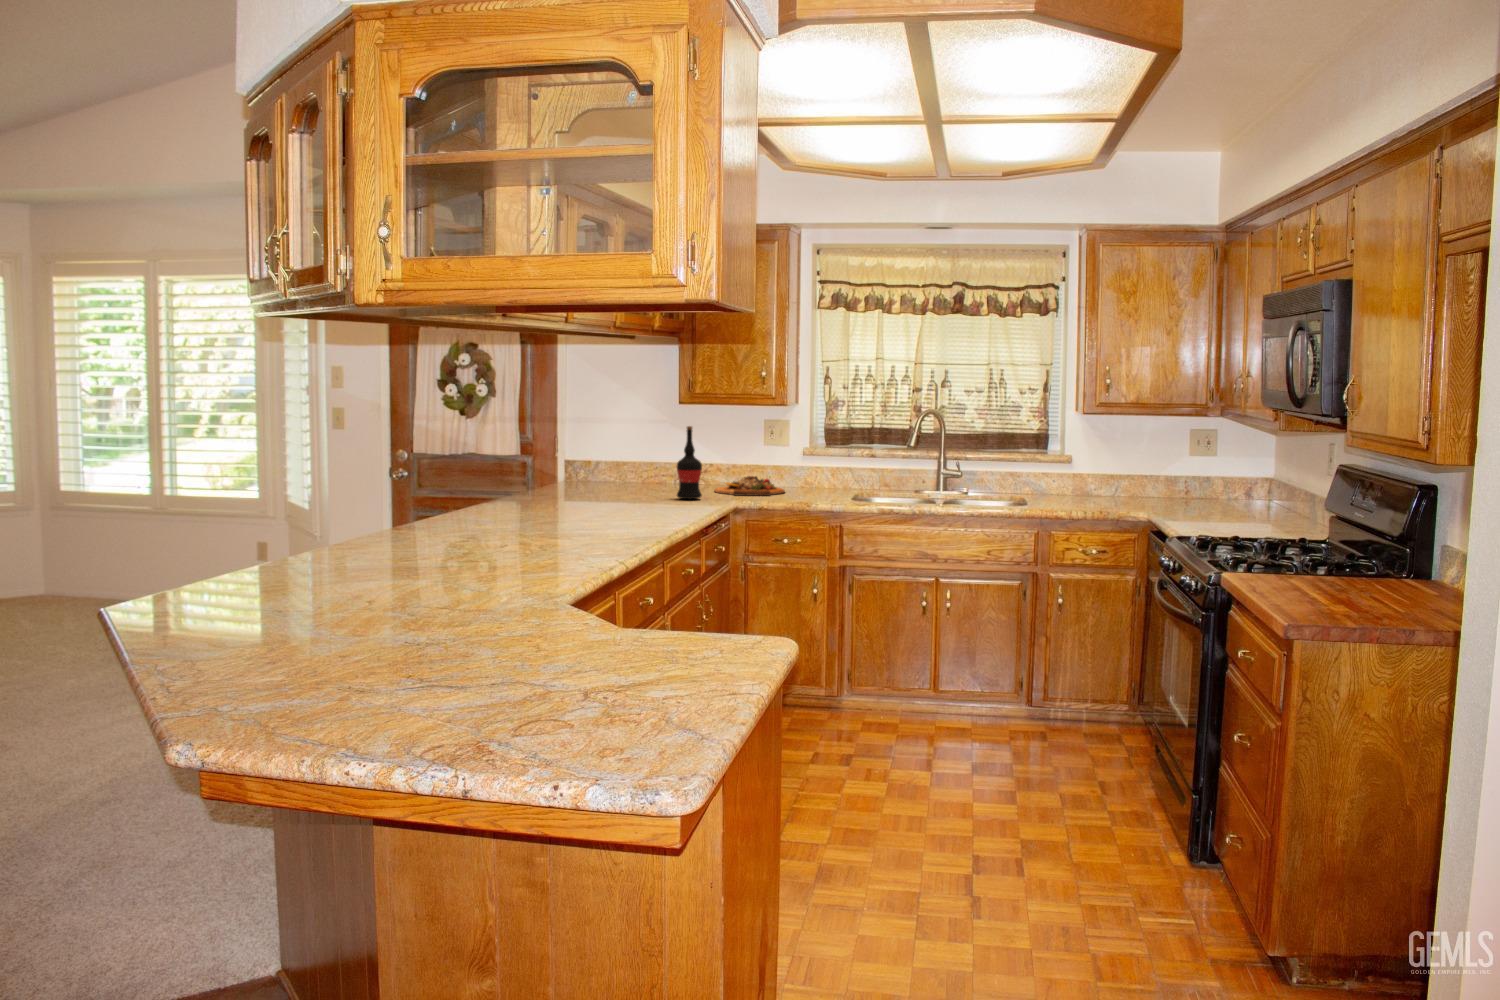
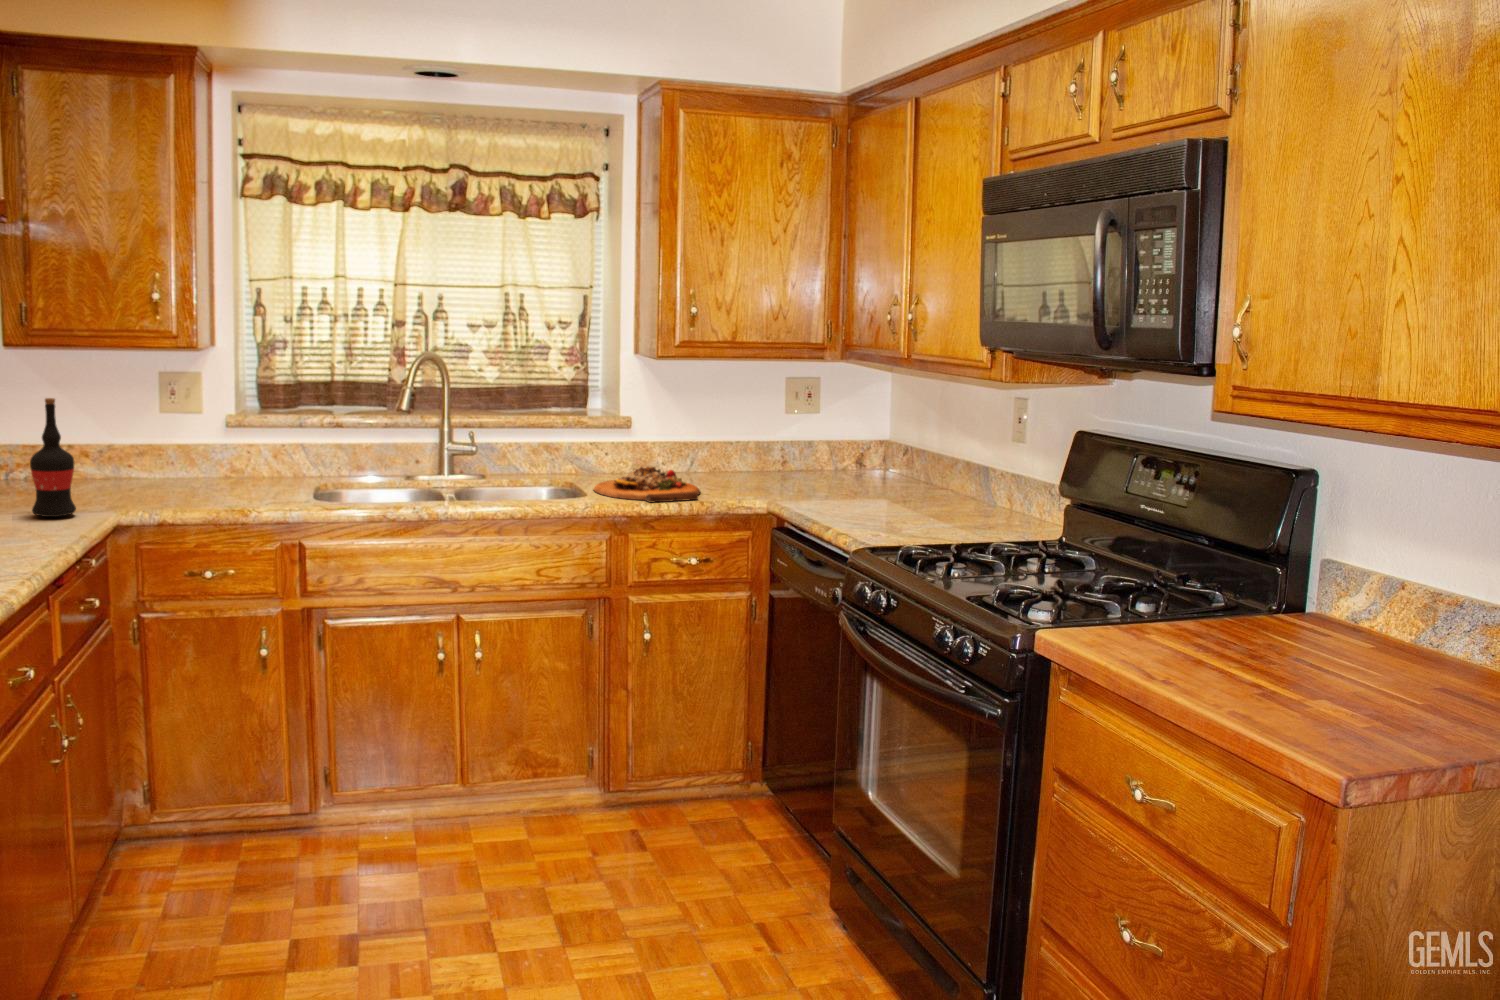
cutting board: present [714,476,785,496] -> present [594,467,700,503]

